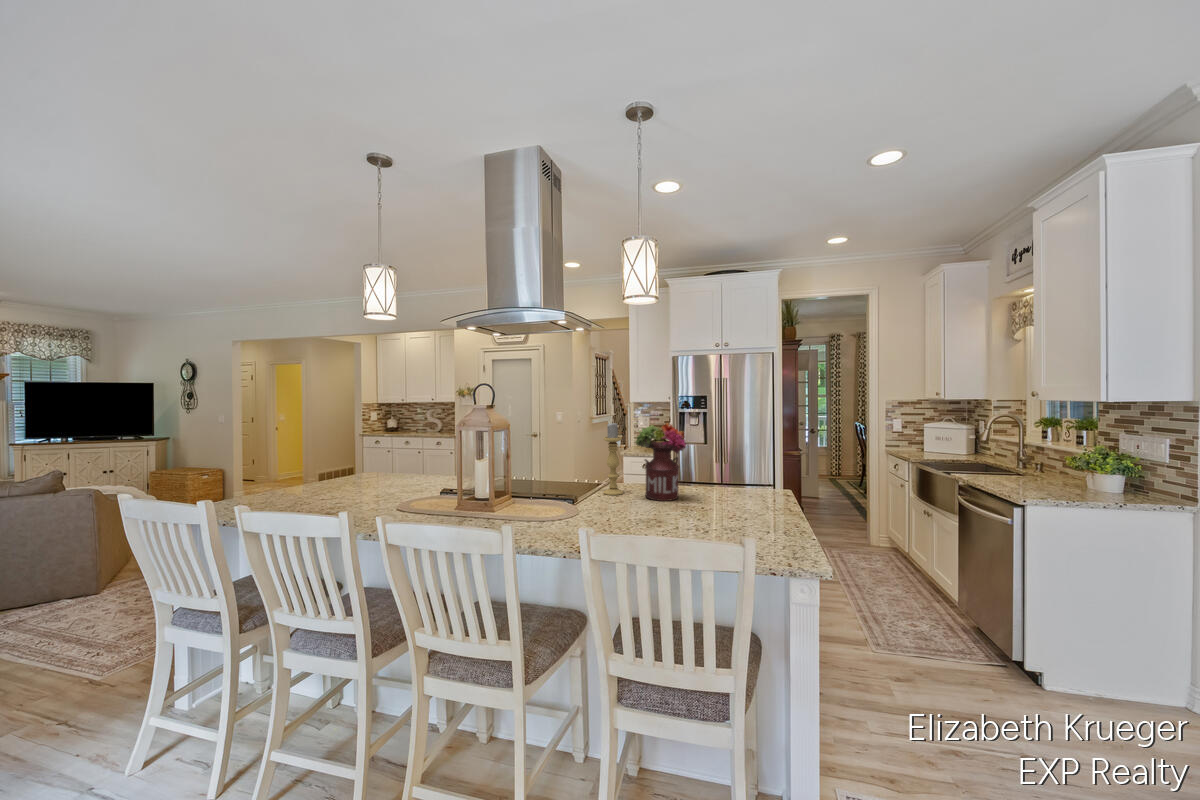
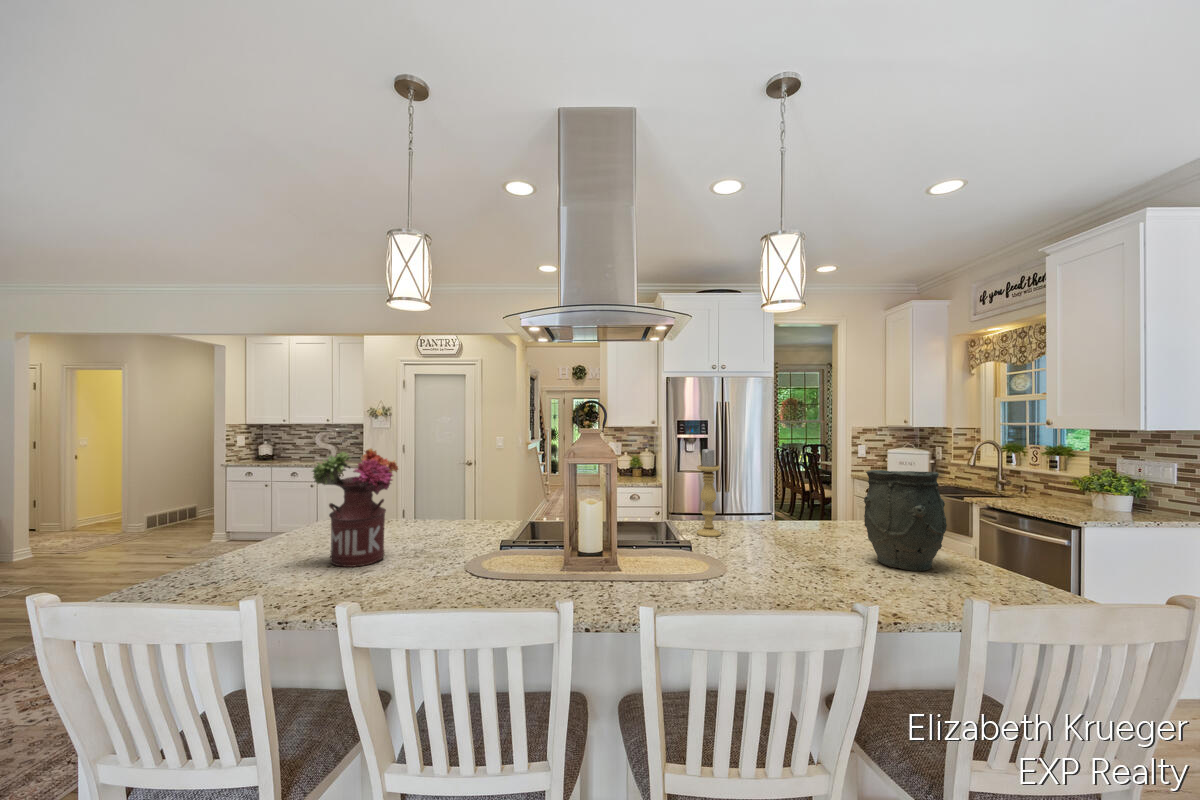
flower arrangement: present [636,423,686,501] -> present [312,449,398,567]
vase: none [689,441,752,525] -> present [864,470,947,571]

